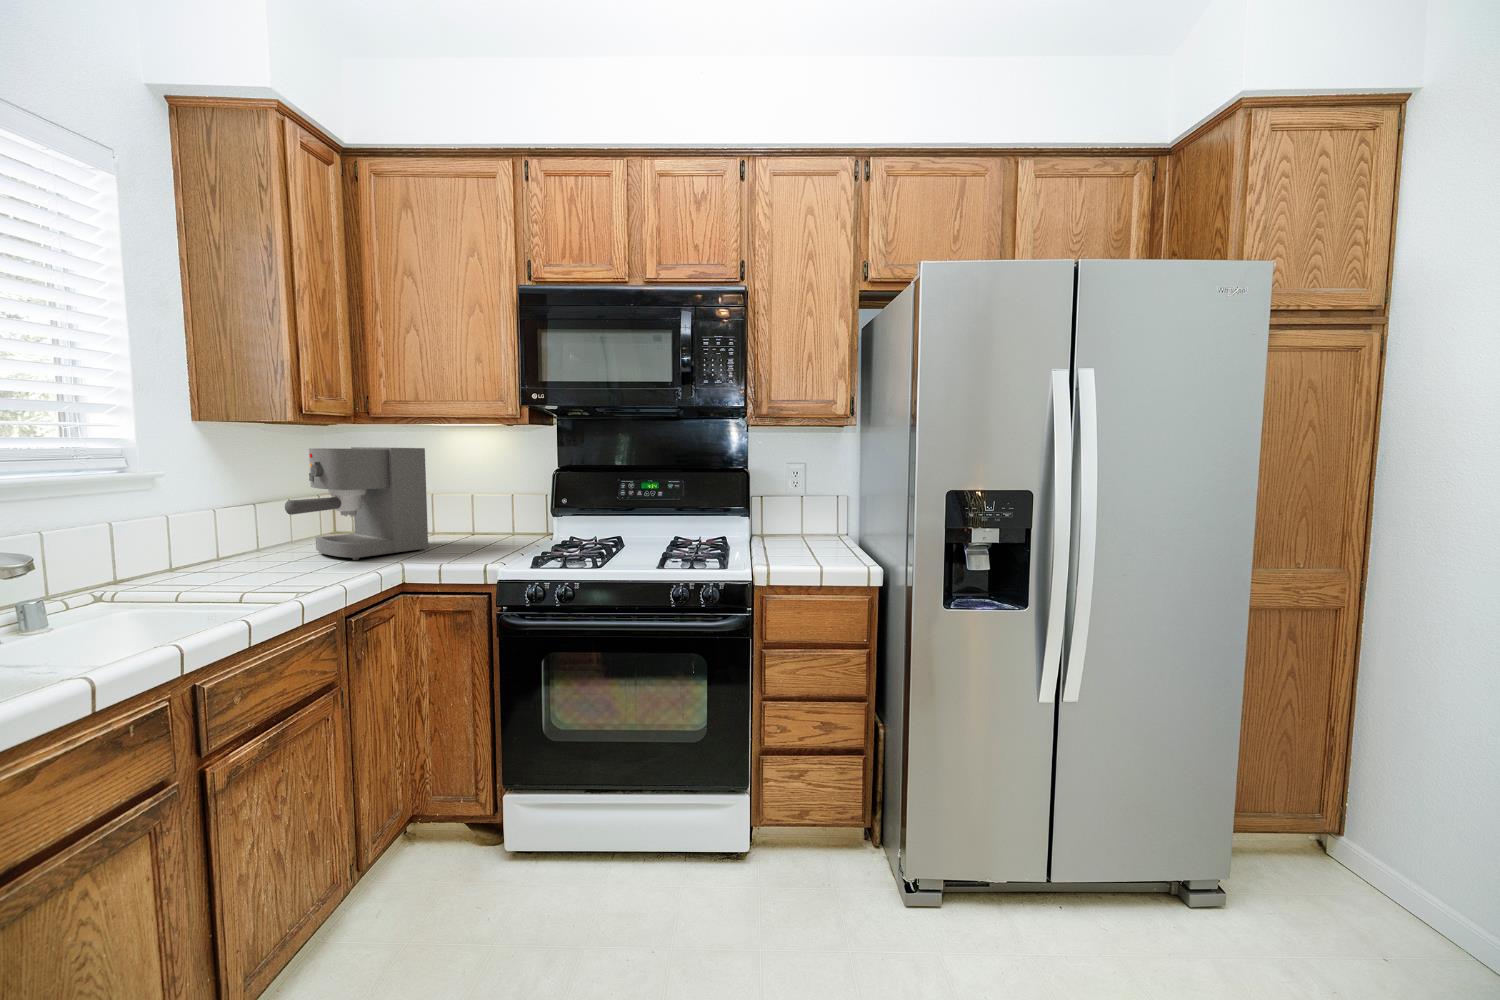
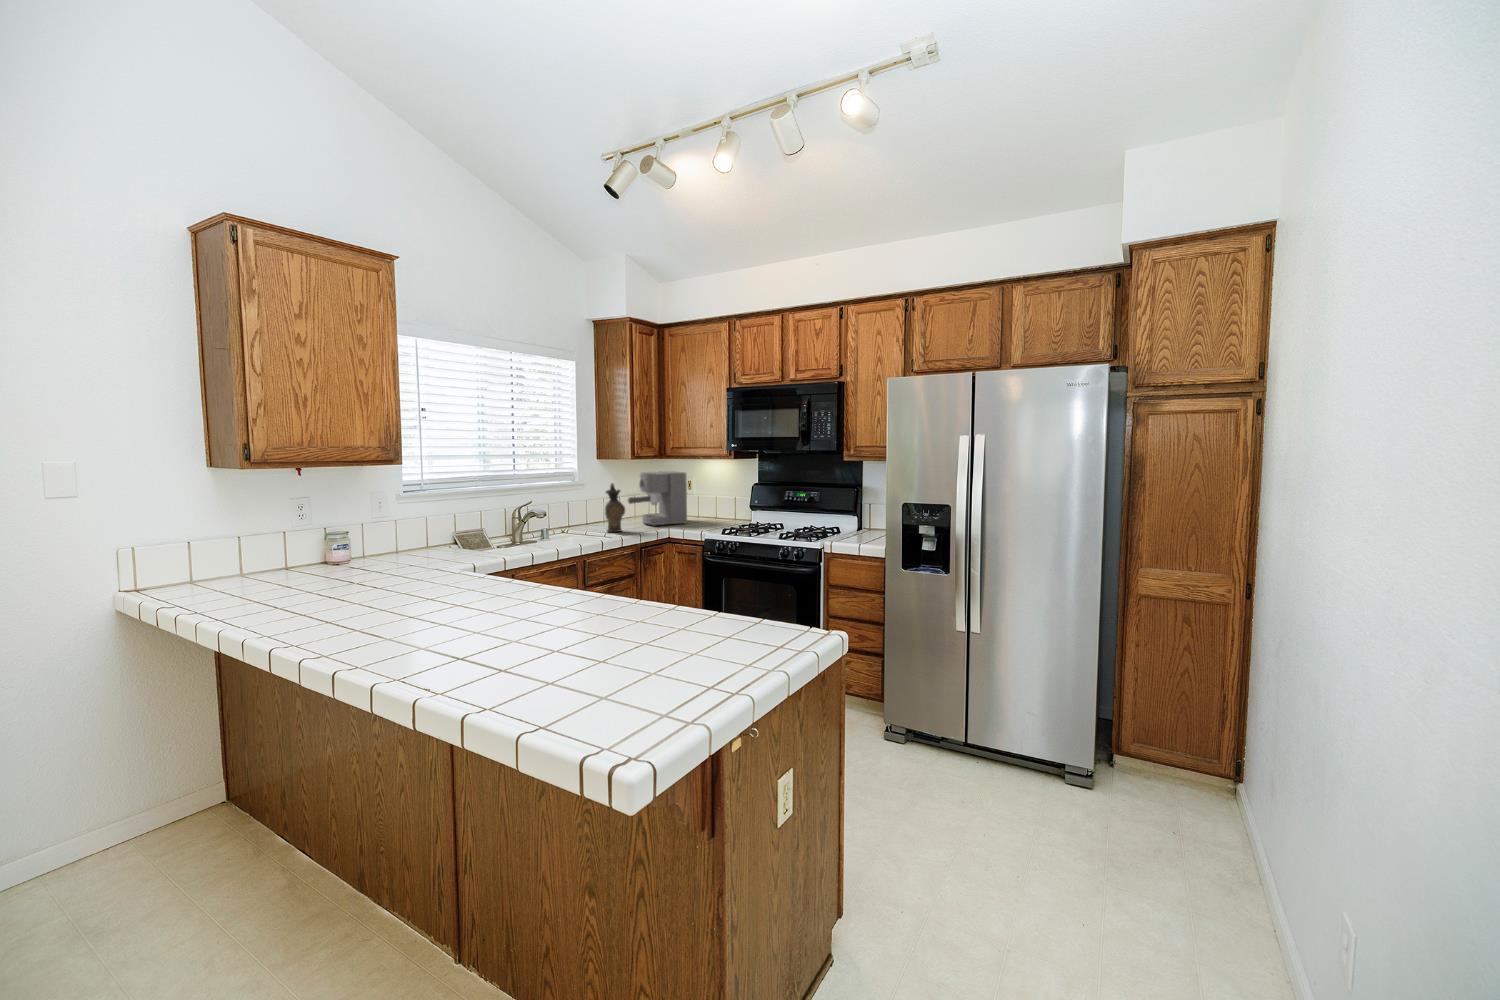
ceramic pitcher: none [226,468,287,584] -> present [605,483,625,532]

